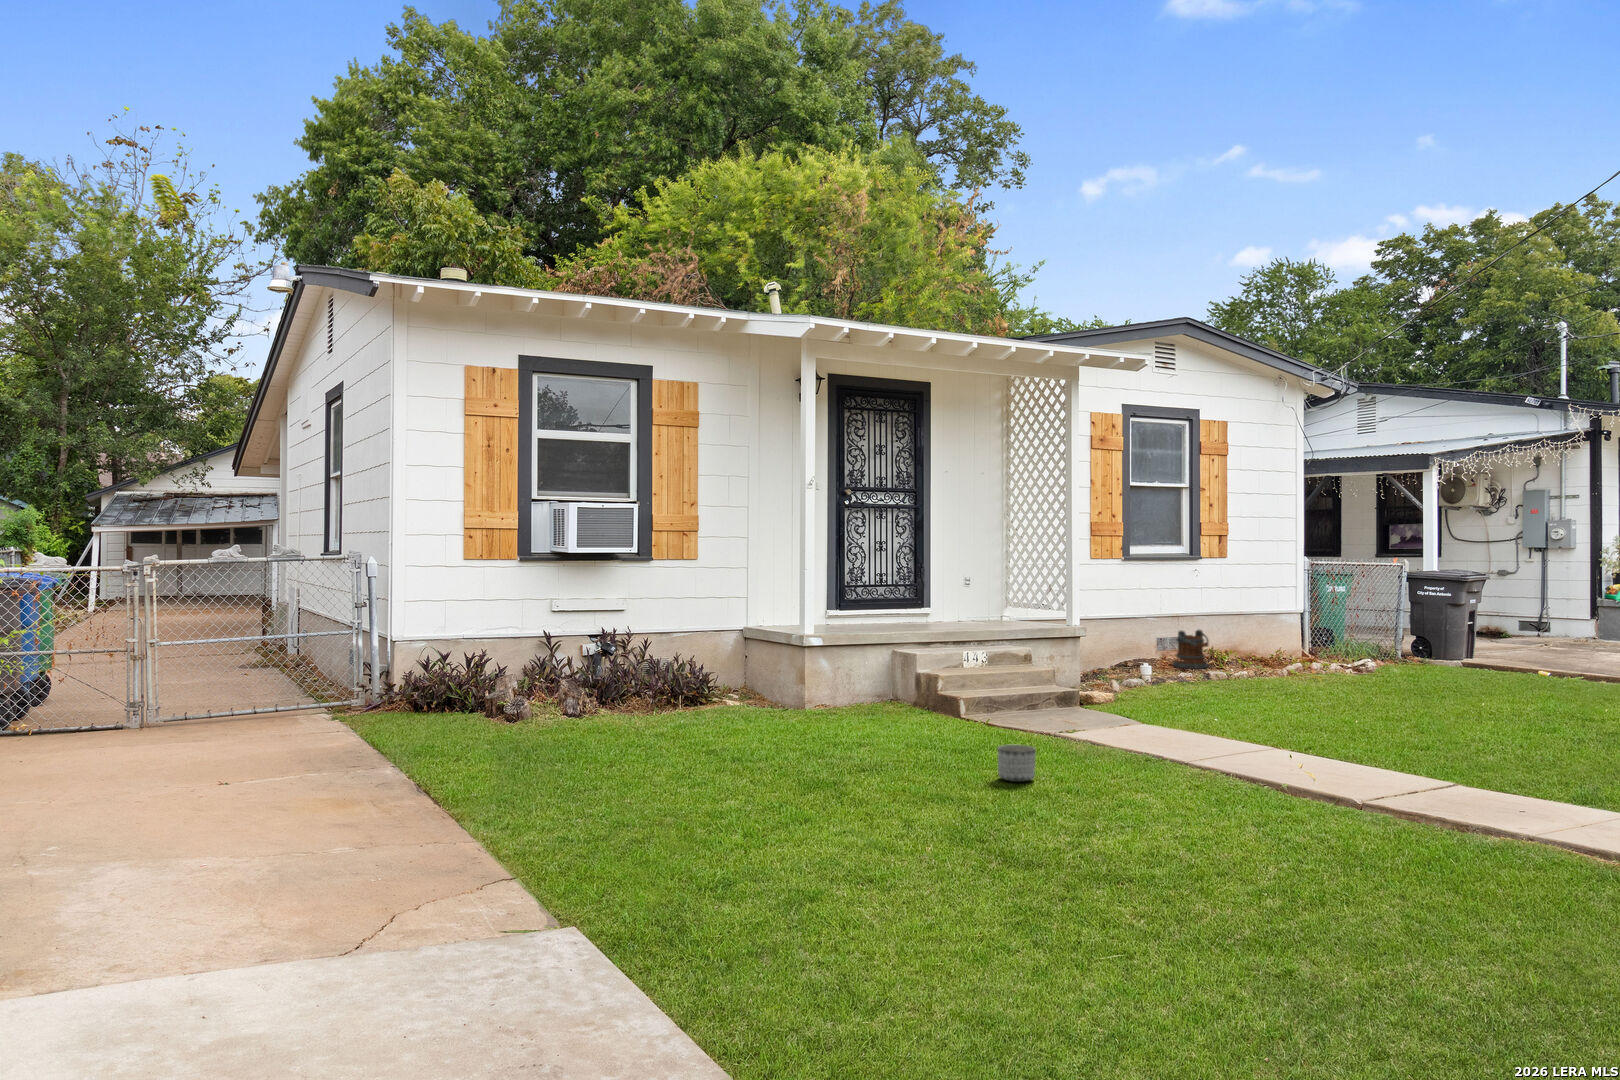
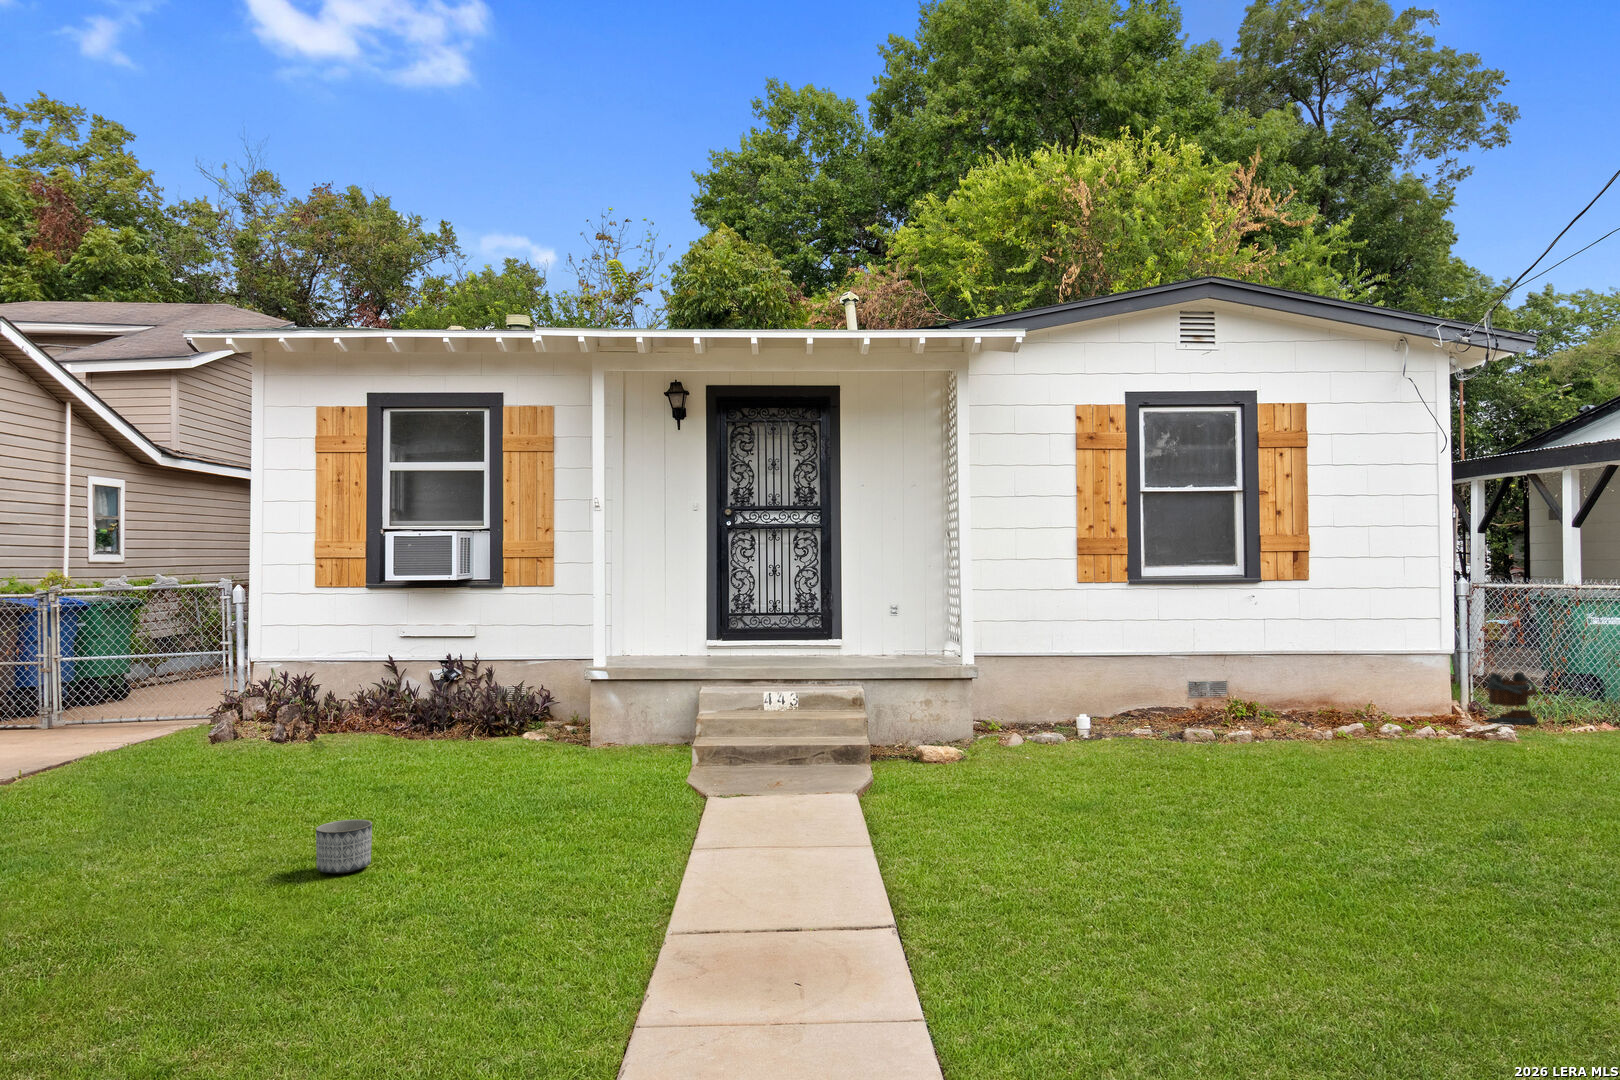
bucket: present [1172,630,1209,669] -> present [1487,672,1537,724]

